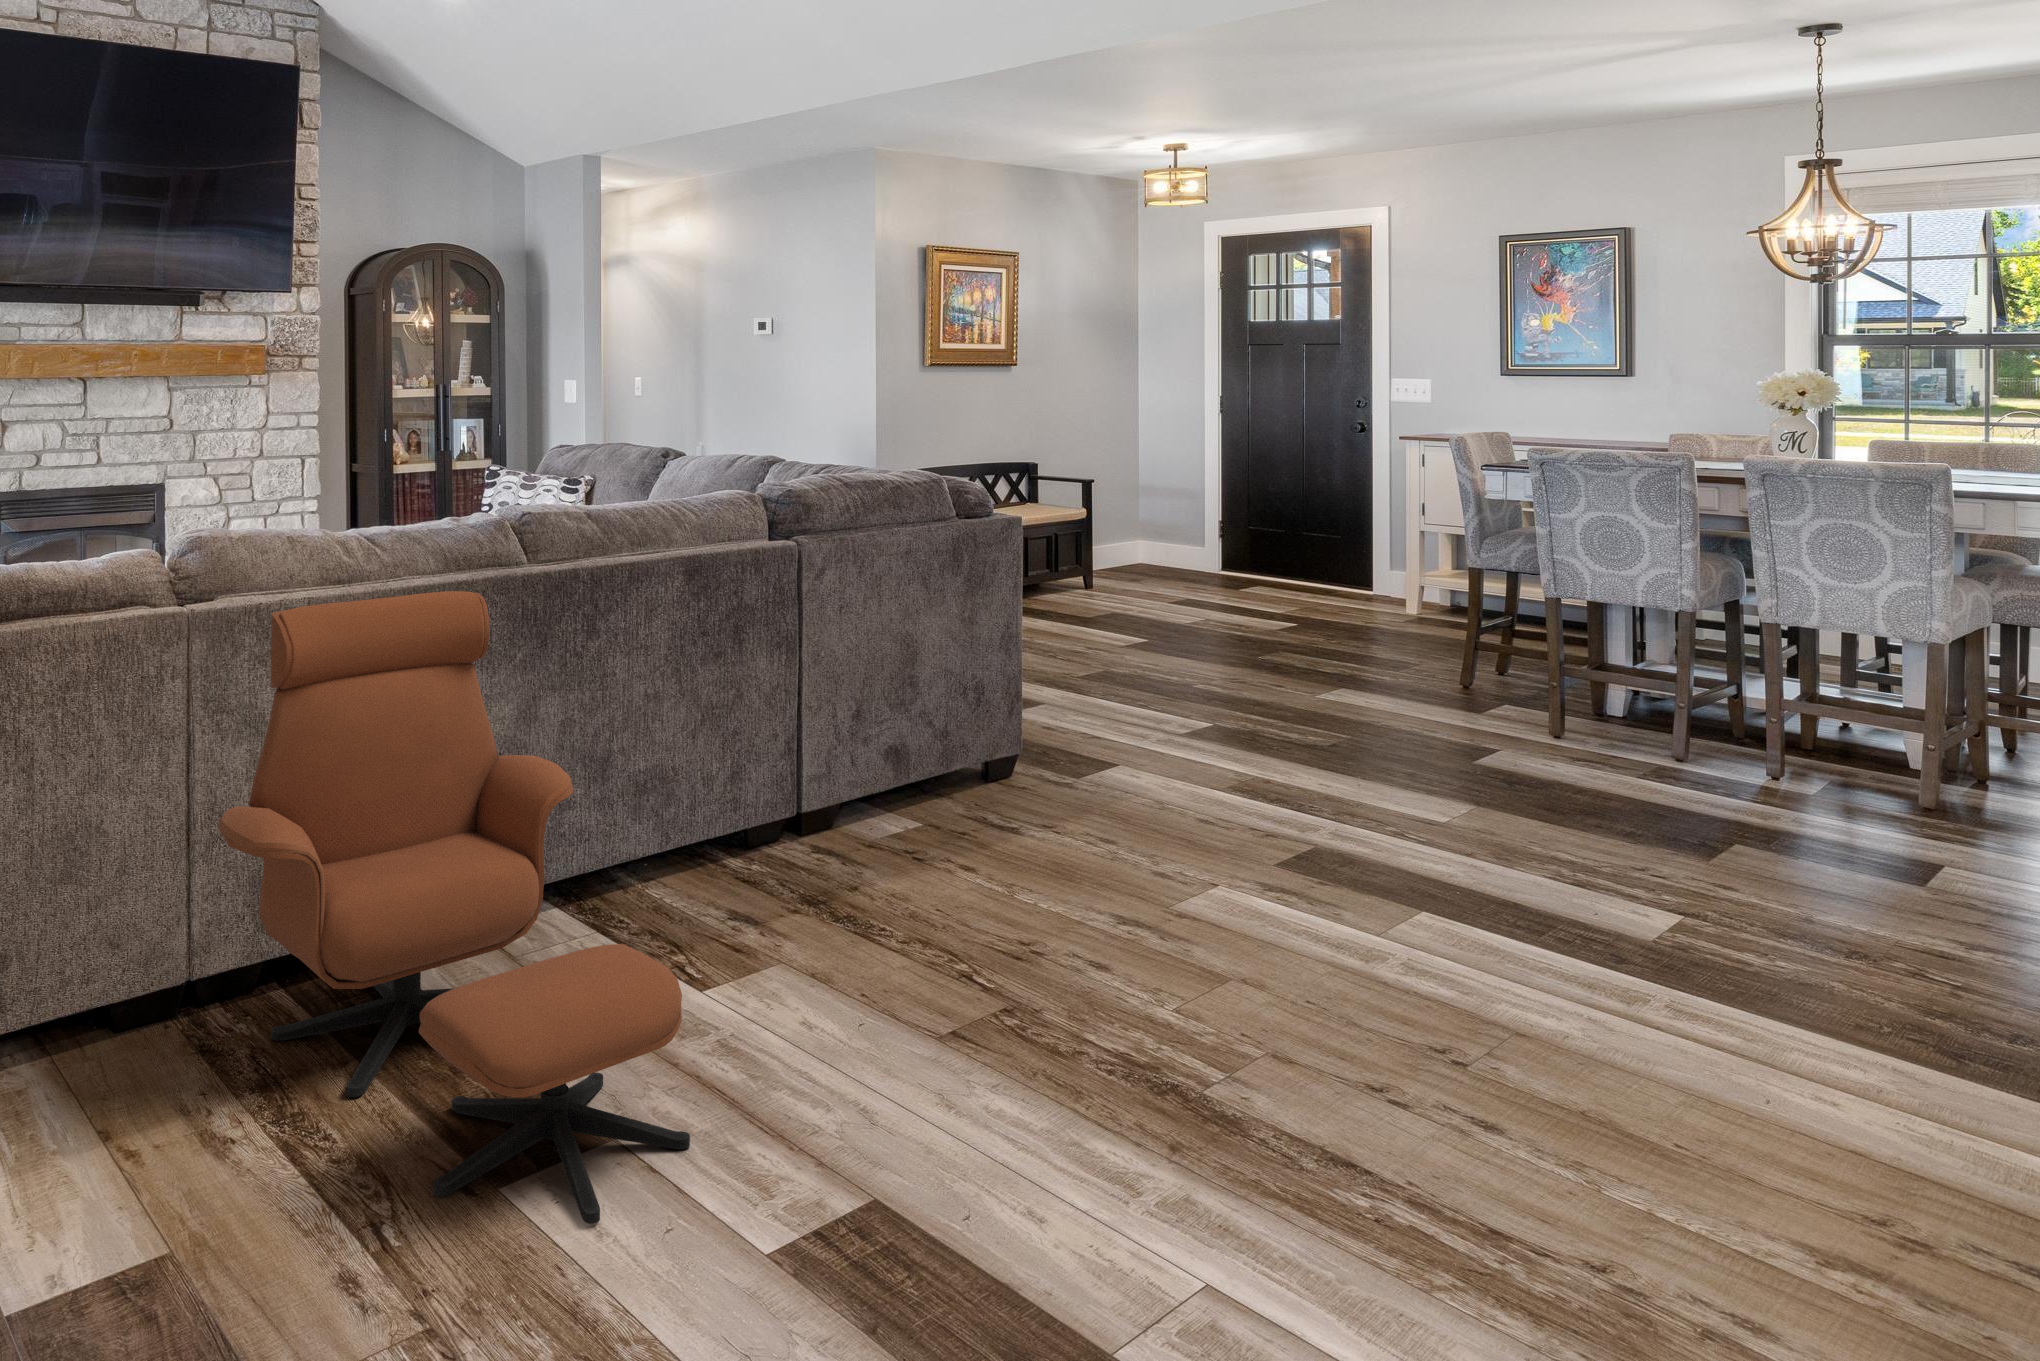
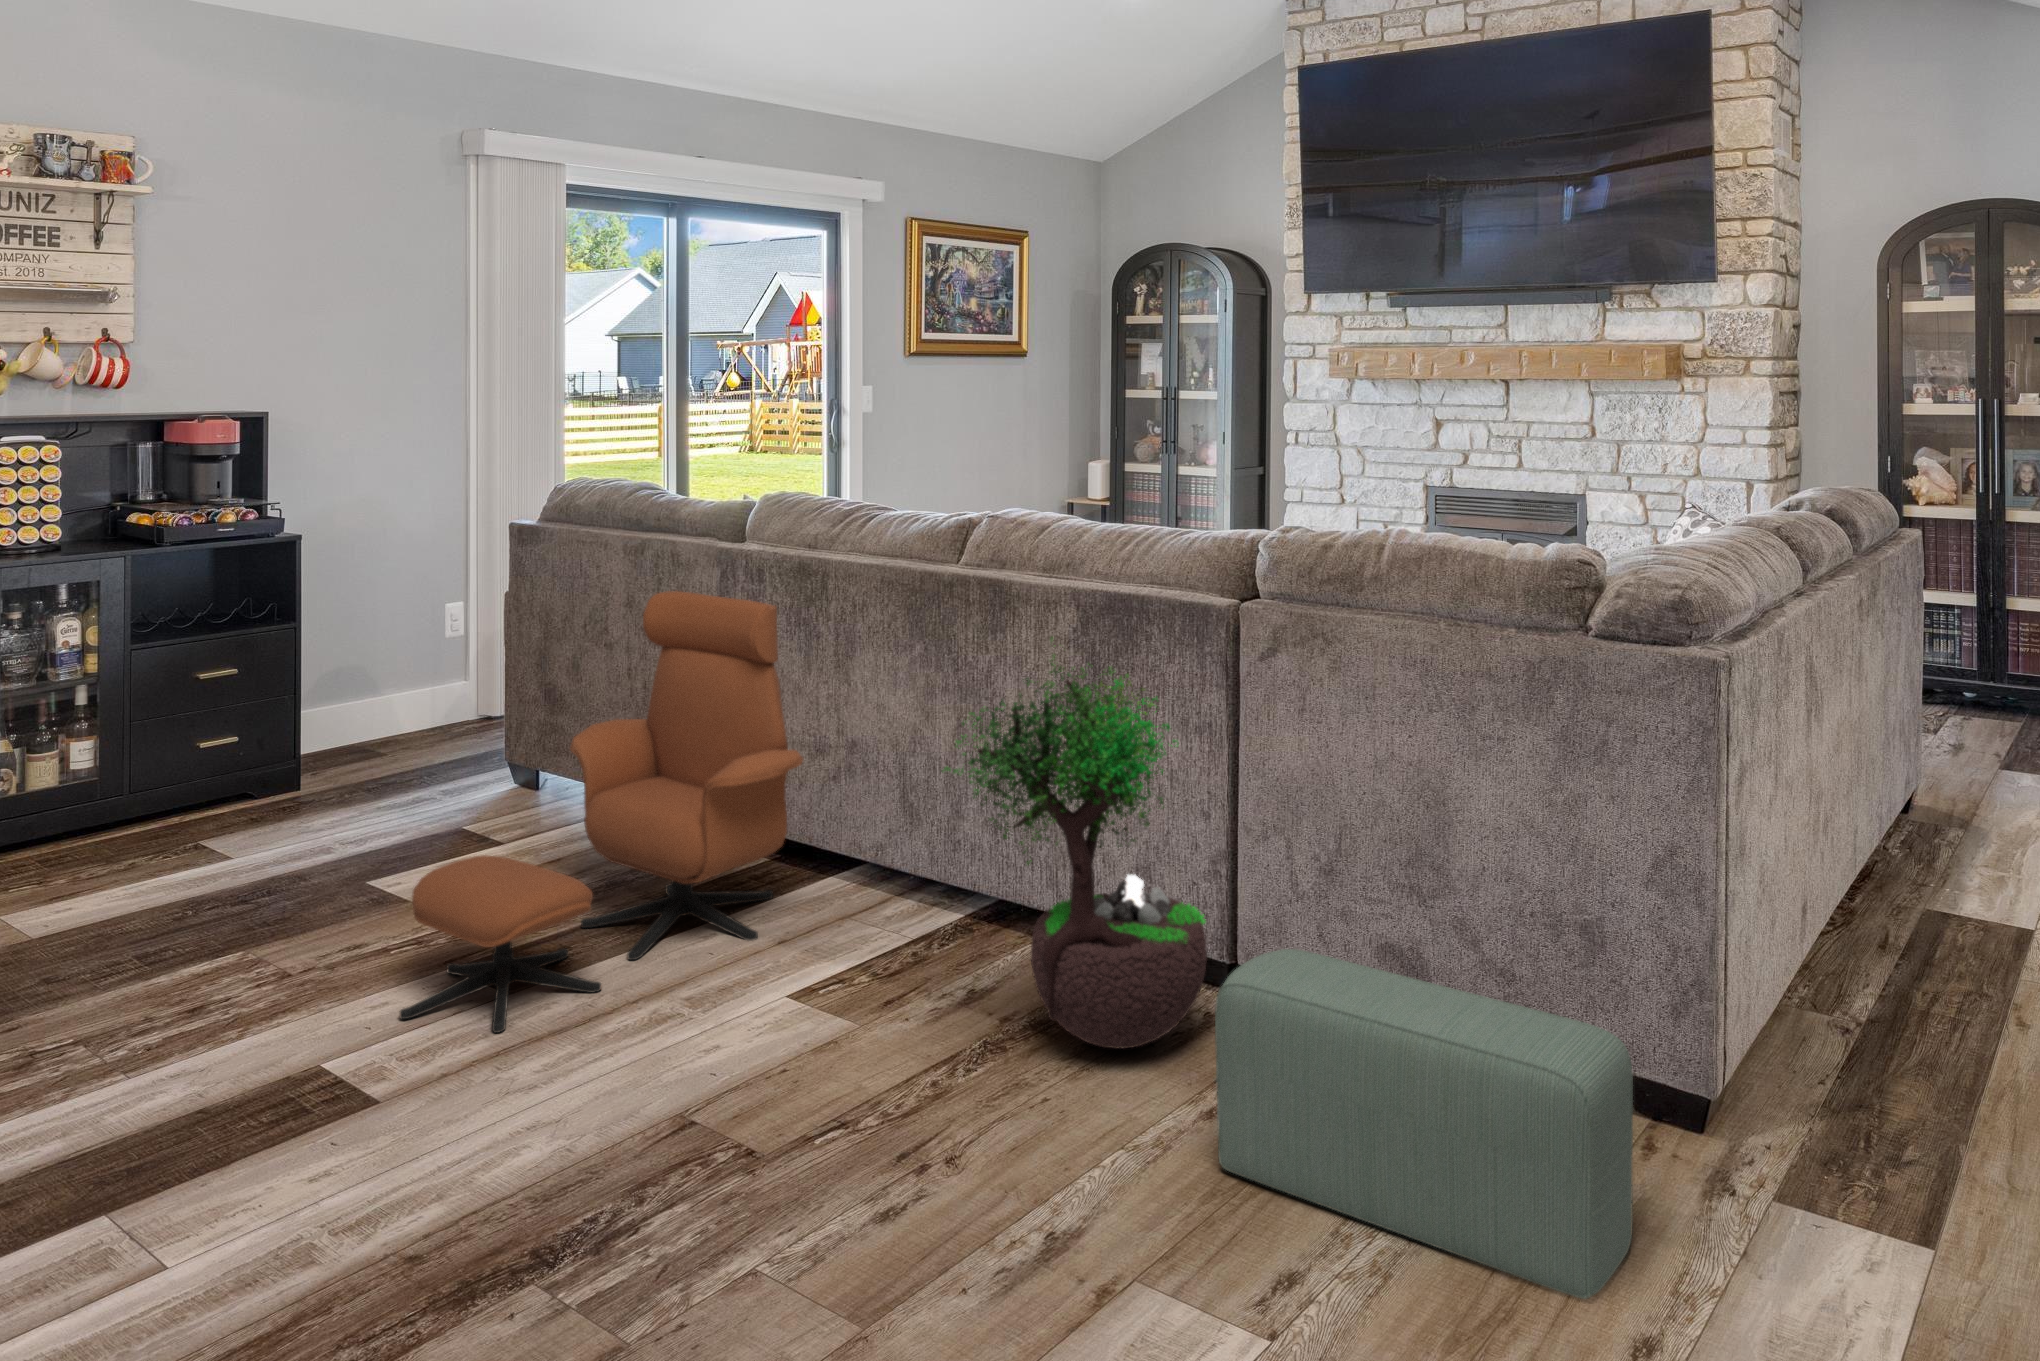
potted tree: none [801,534,1000,873] -> present [943,637,1207,1048]
pouf: none [1031,684,1237,862] -> present [1215,949,1633,1299]

